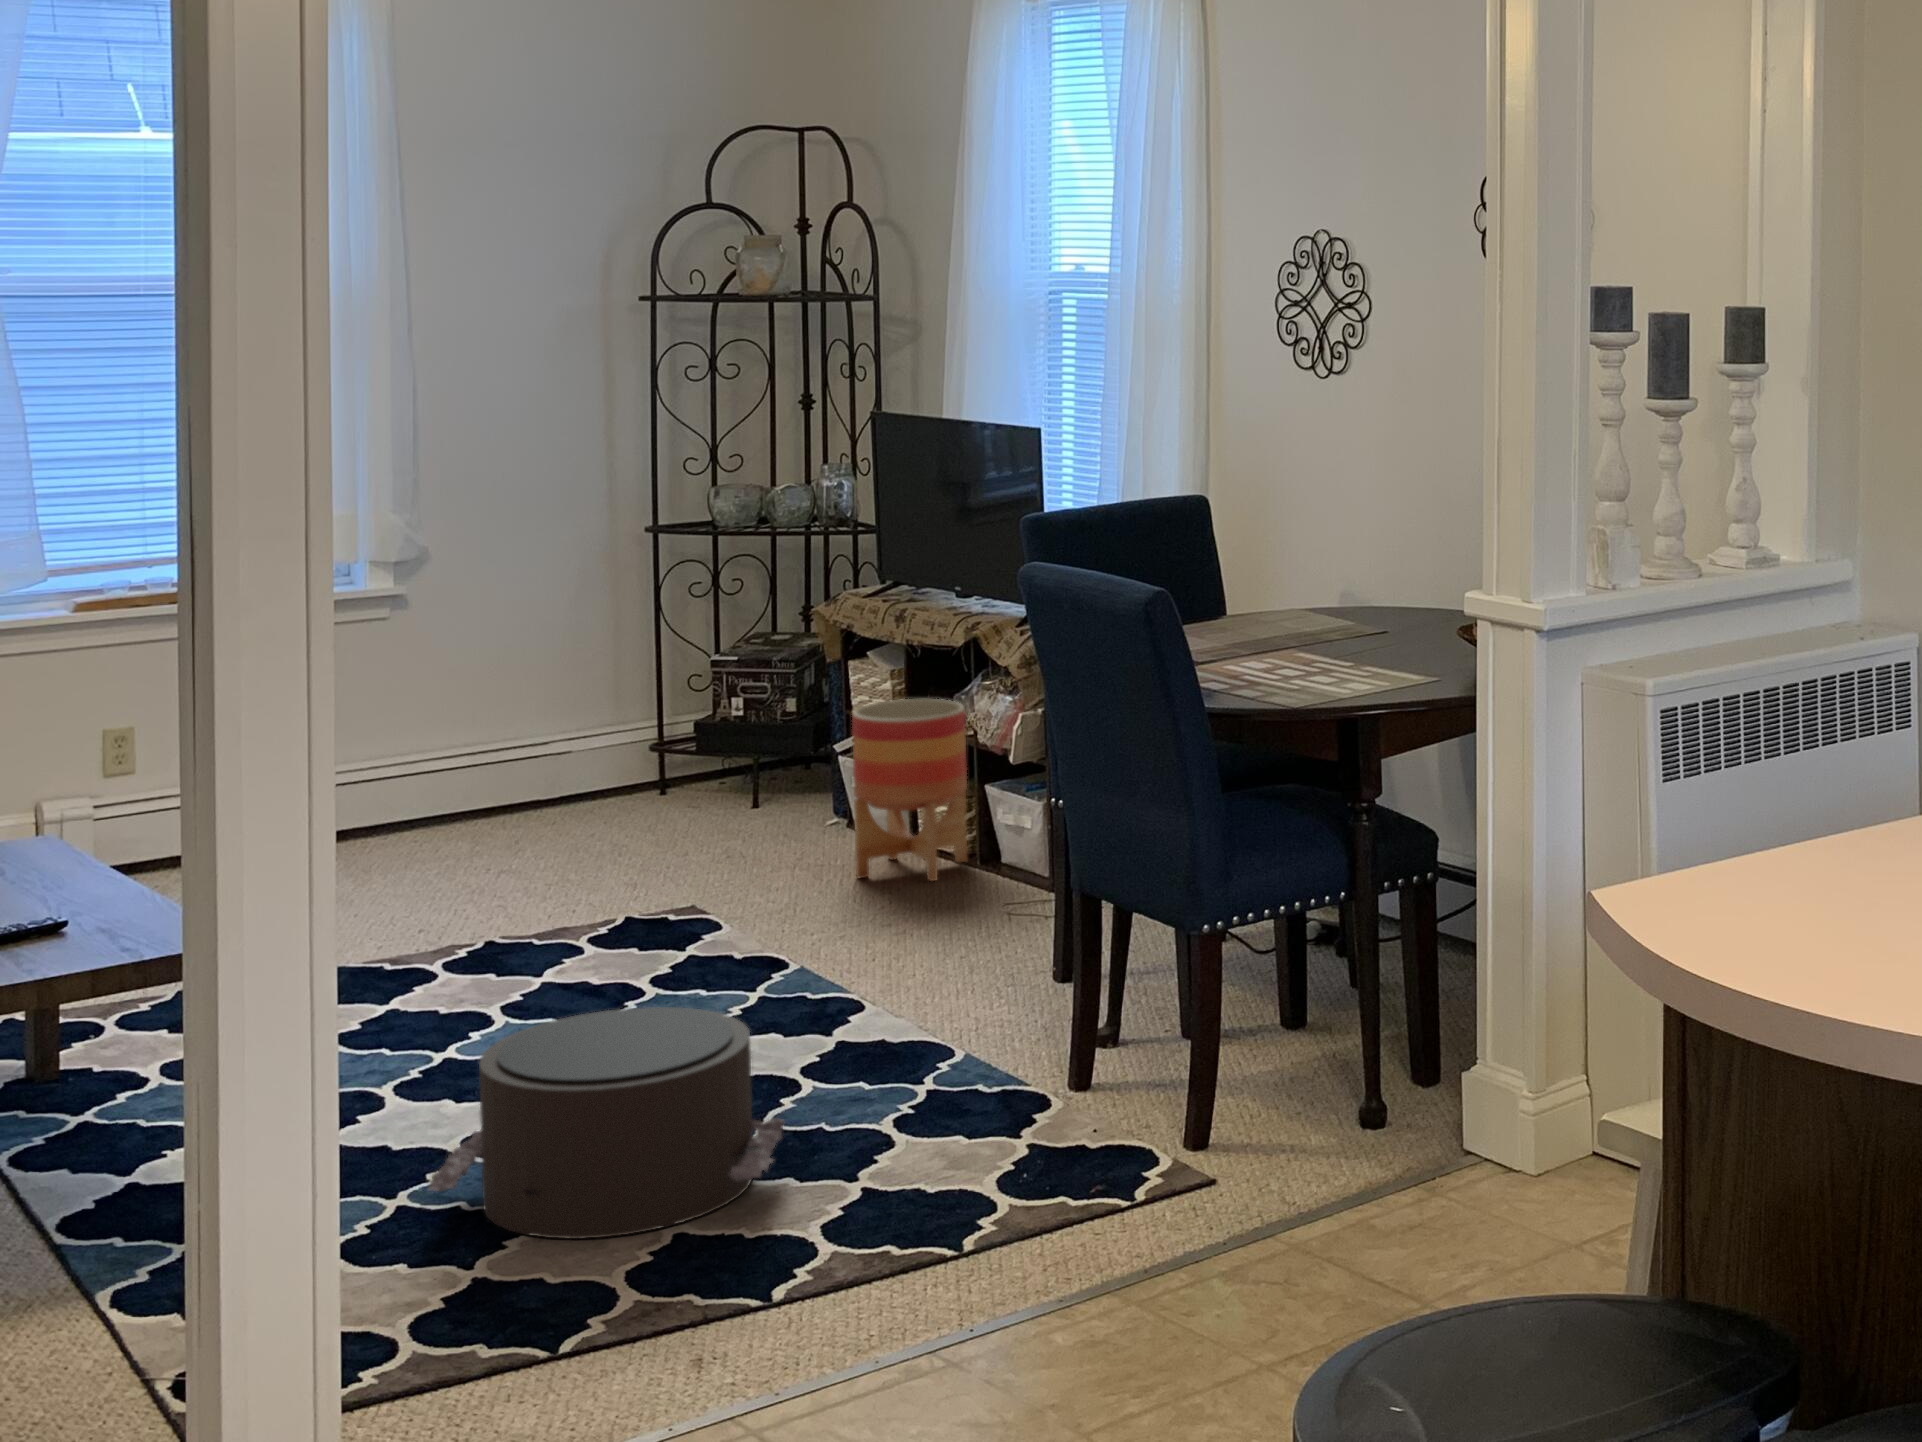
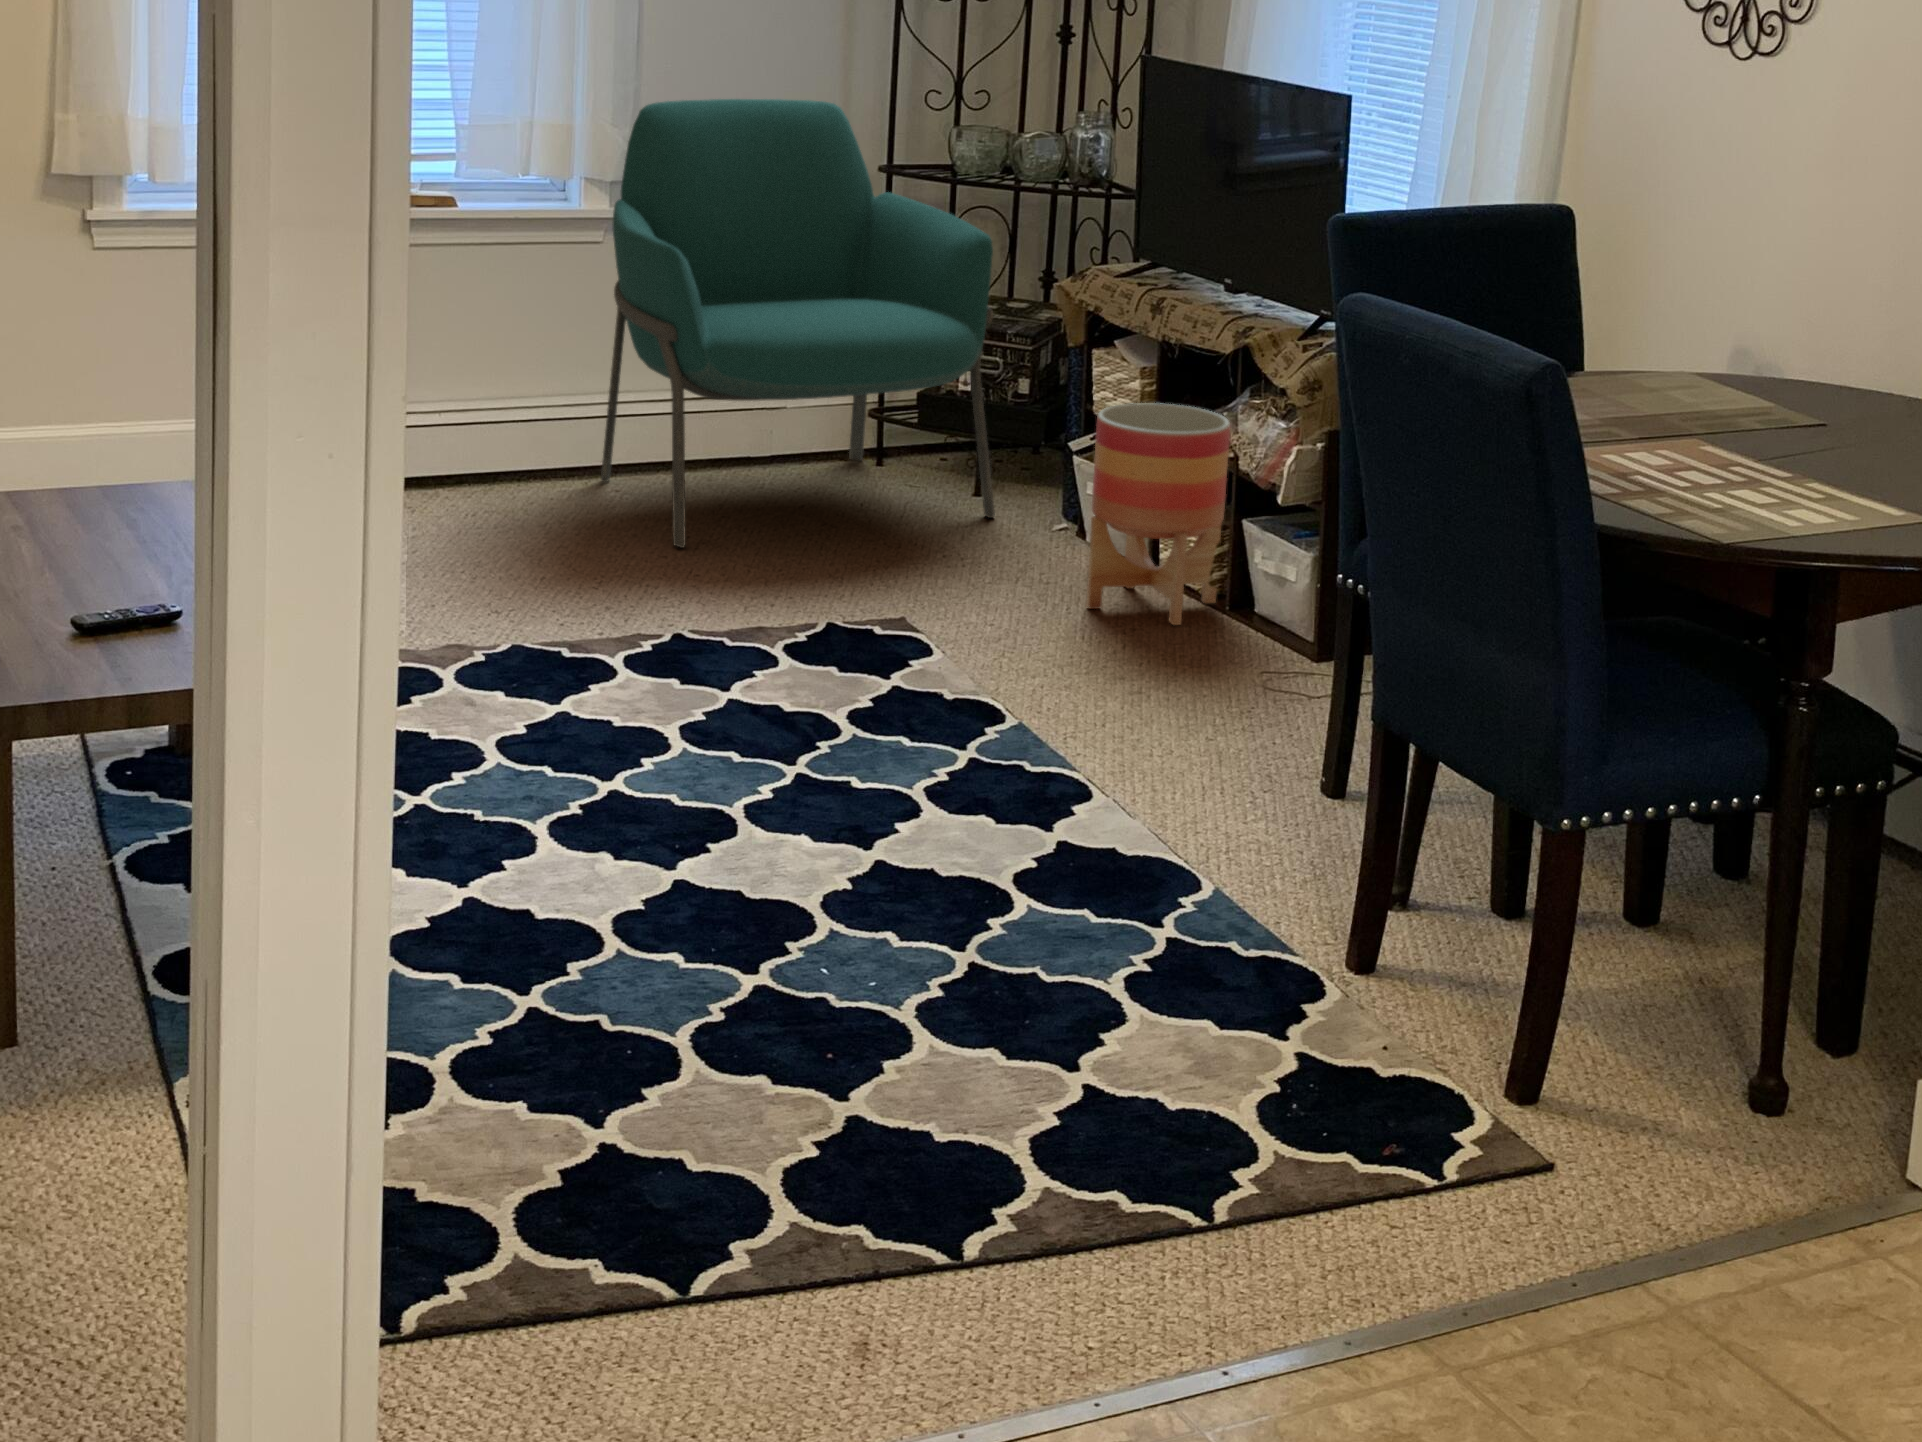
armchair: none [403,477,773,877] -> present [601,99,995,548]
pouf: present [427,1007,784,1239] -> none [555,794,994,1107]

